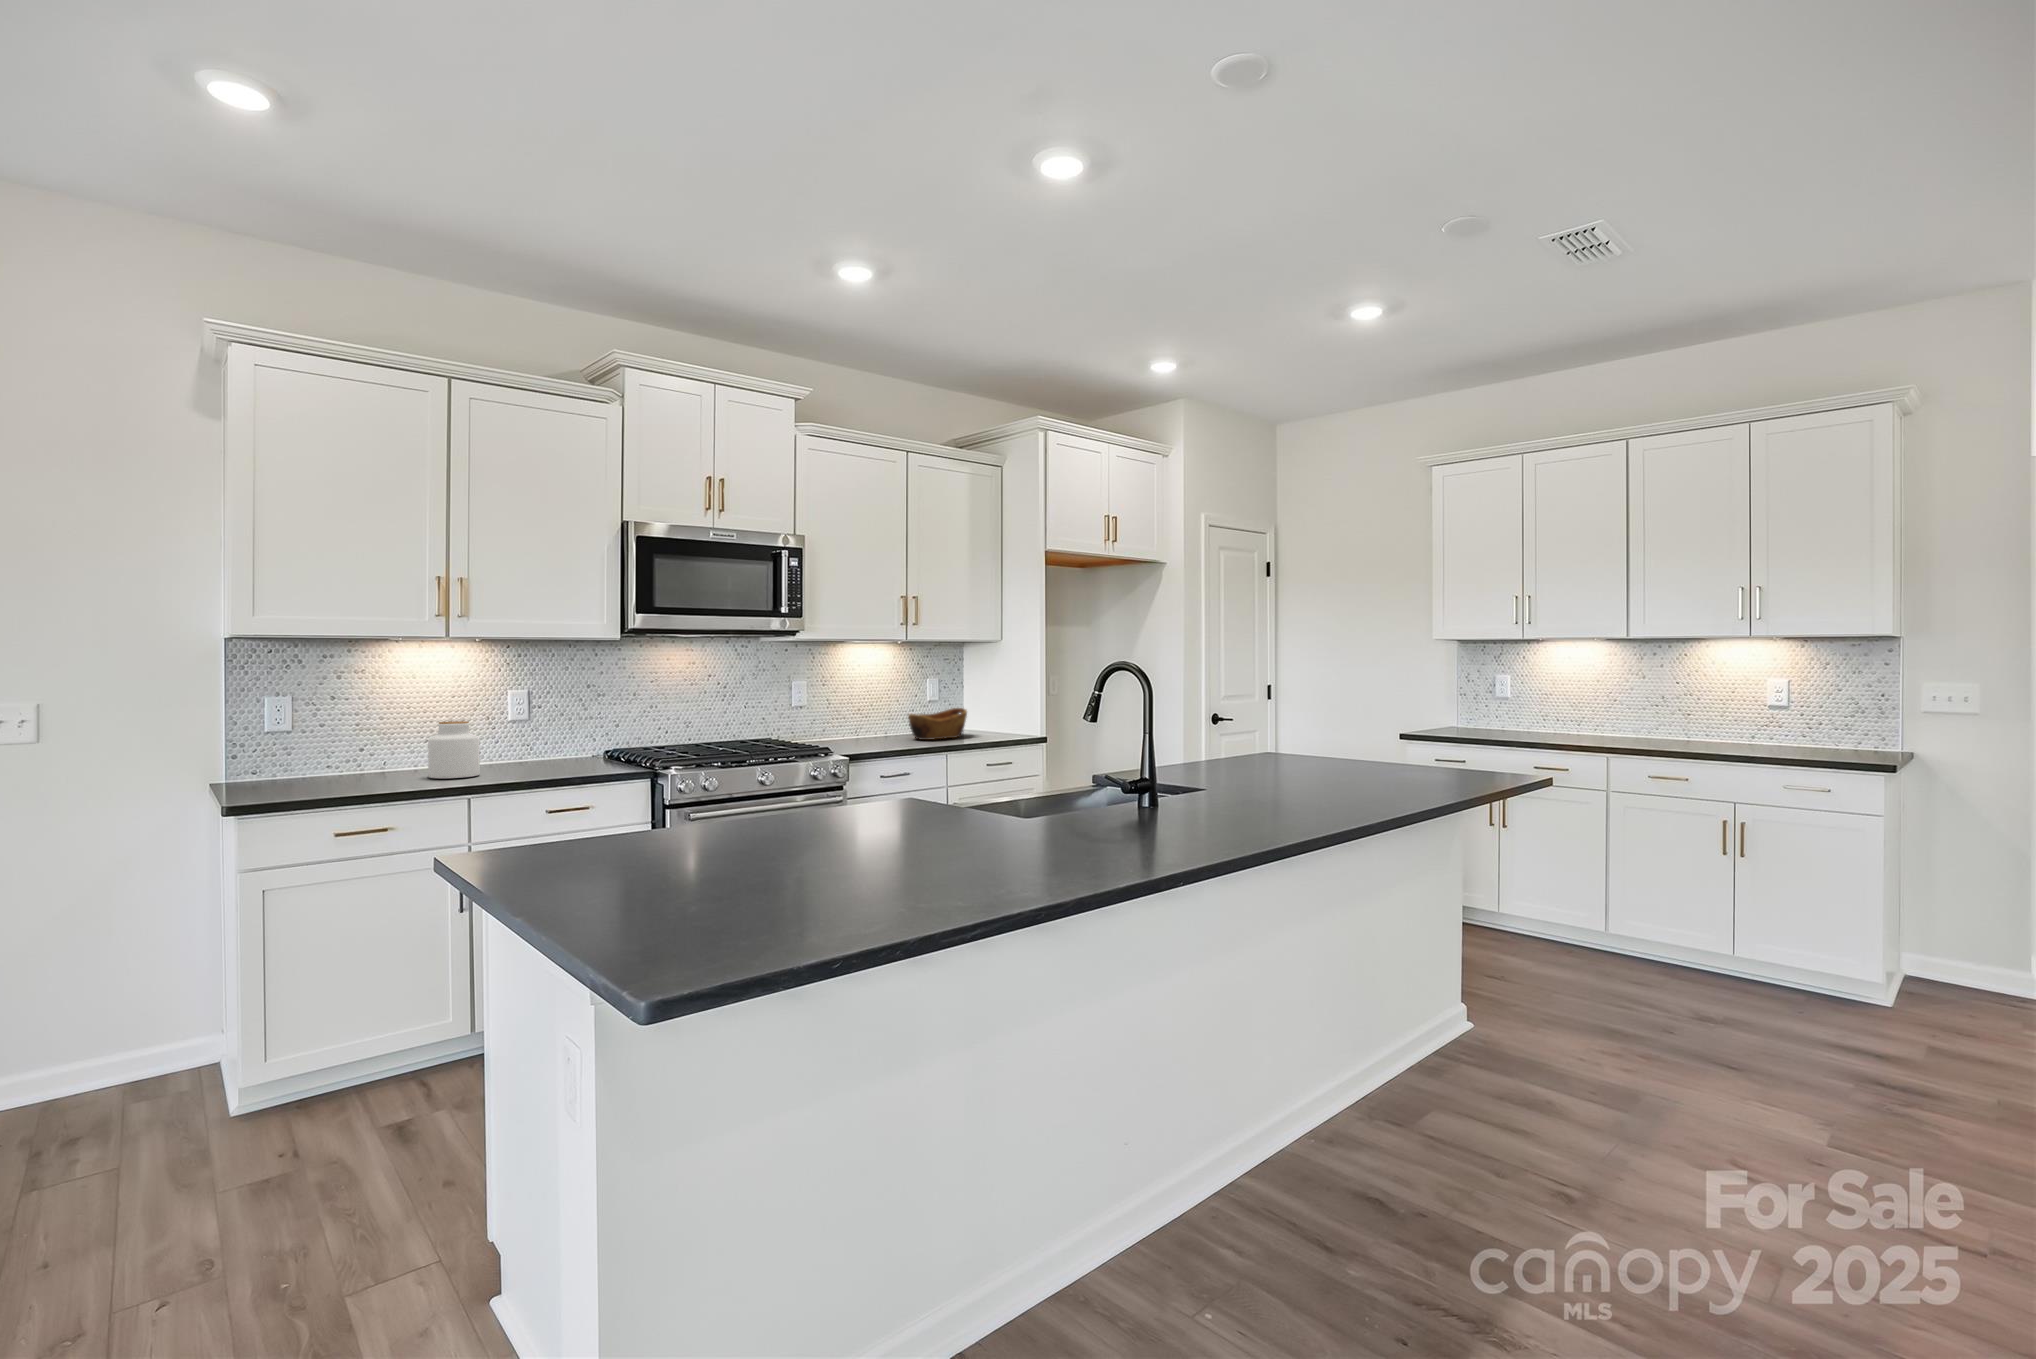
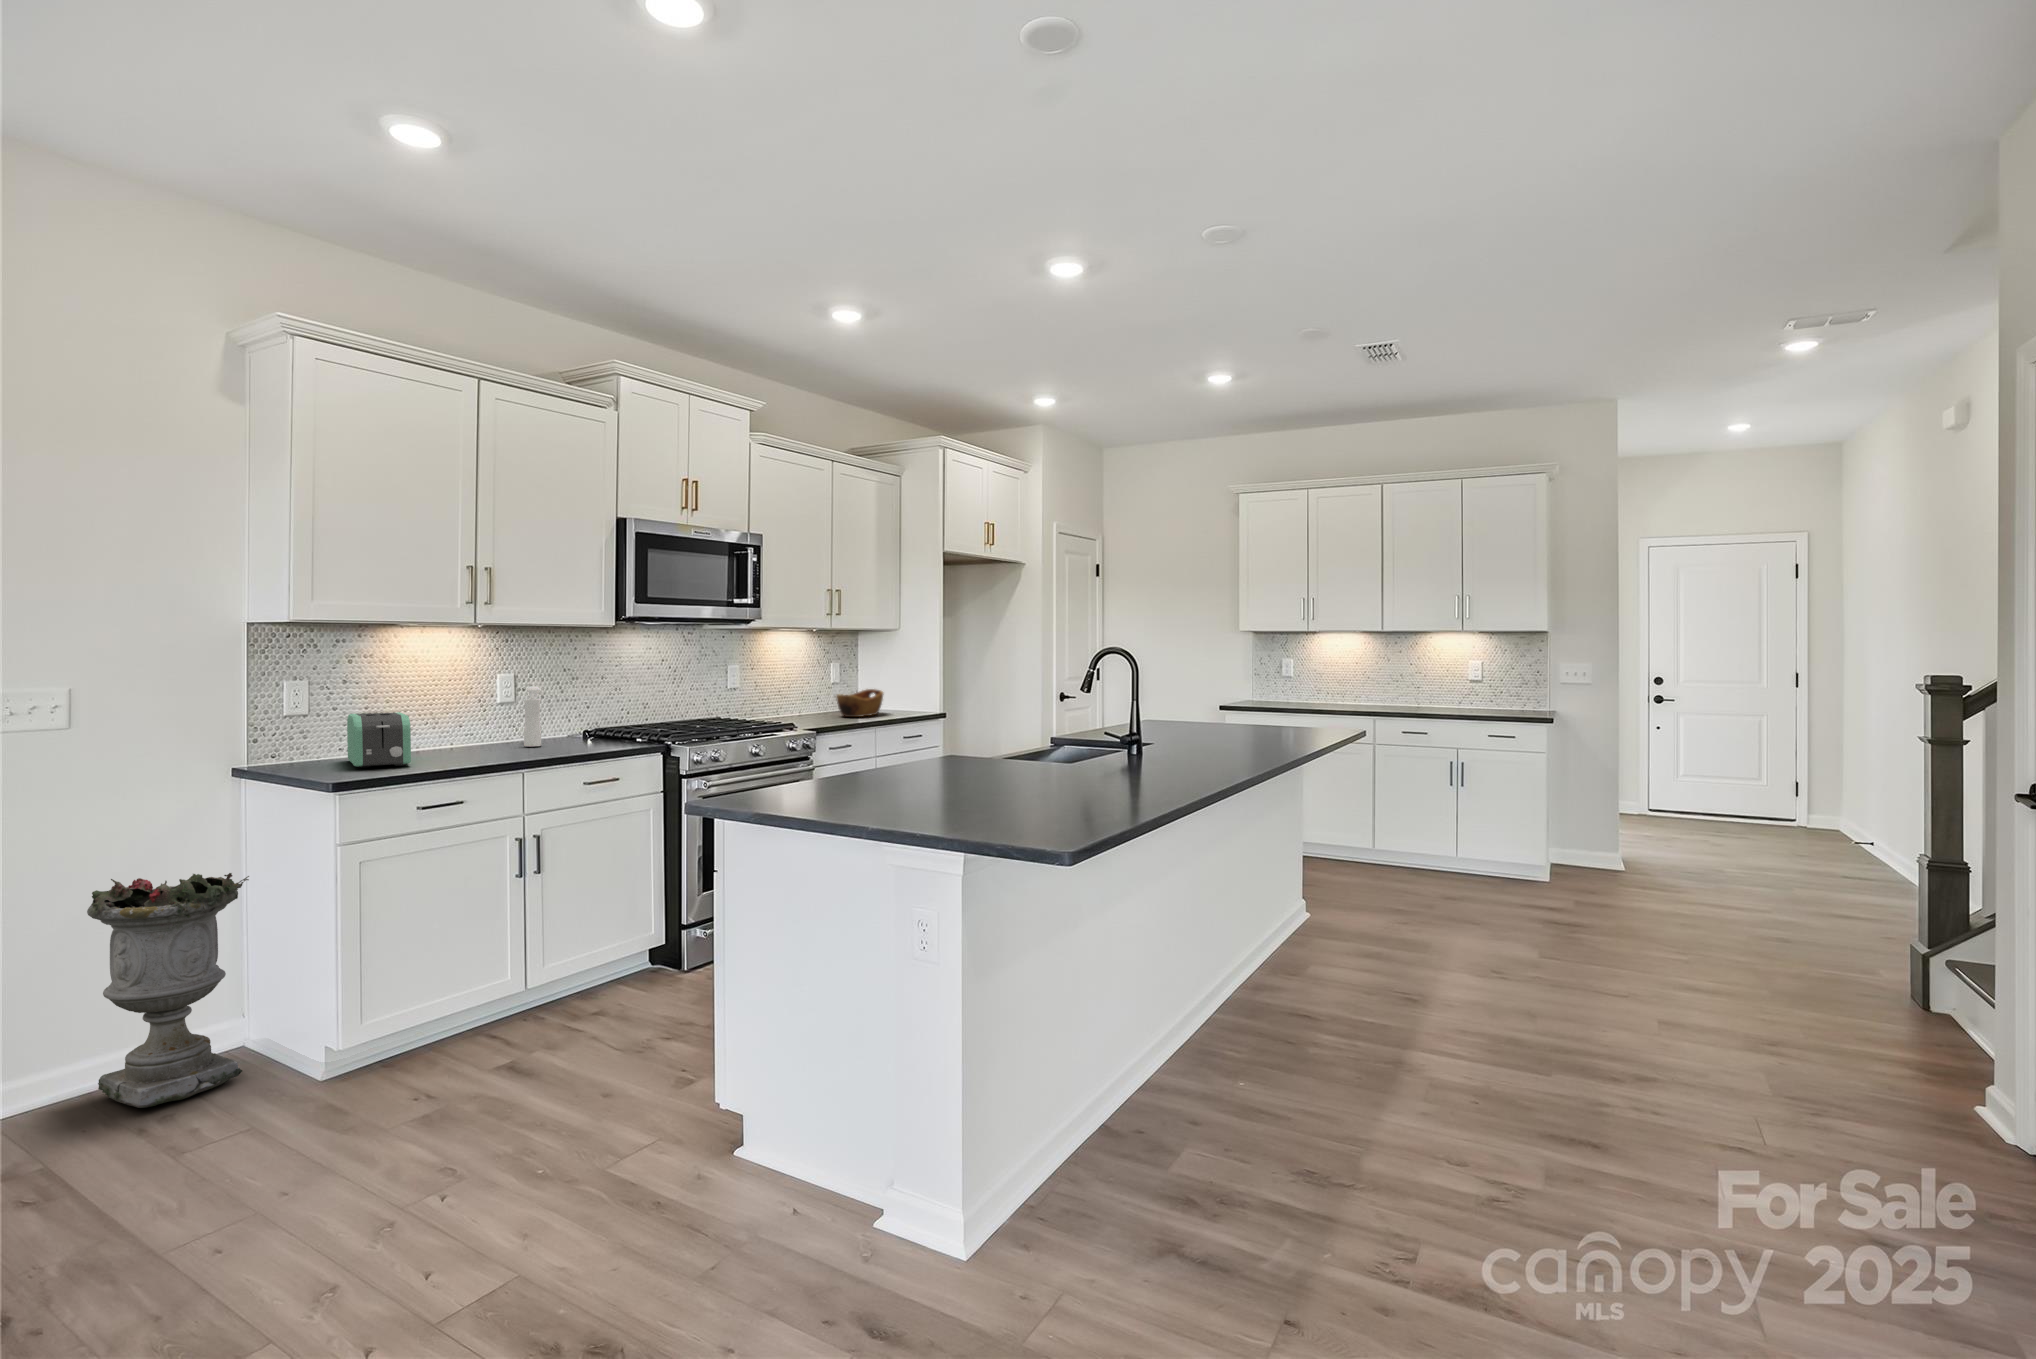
pepper mill: none [510,704,539,768] -> present [523,686,541,747]
jar: present [428,721,480,778] -> none [464,703,512,756]
toaster: none [287,730,369,789] -> present [347,712,411,768]
planter: none [24,893,187,1128] -> present [87,873,249,1108]

